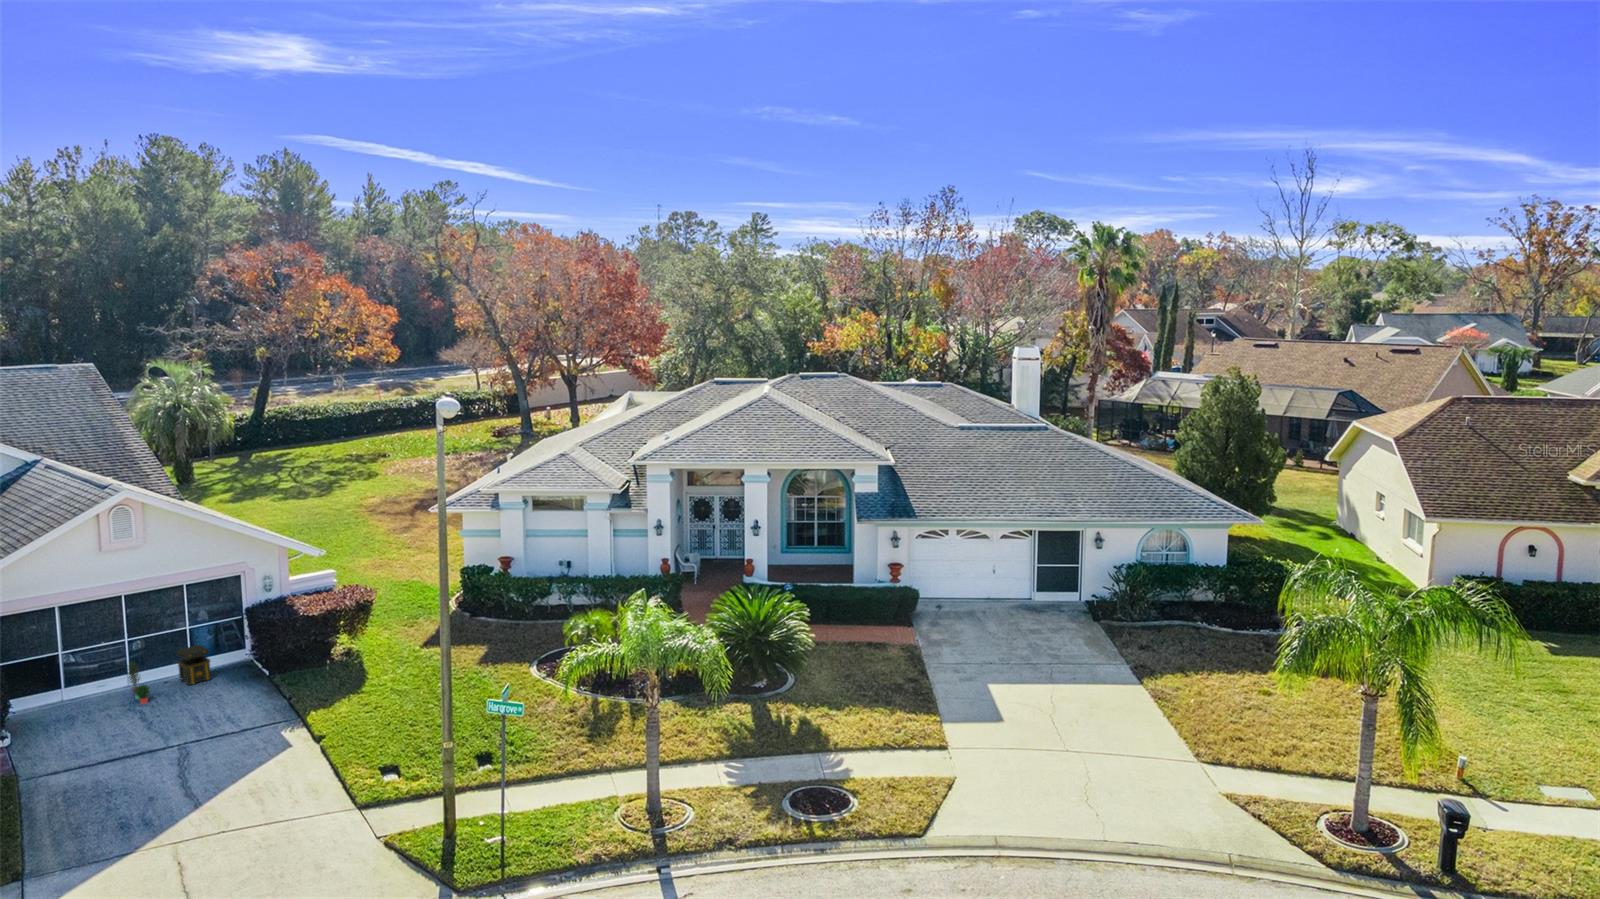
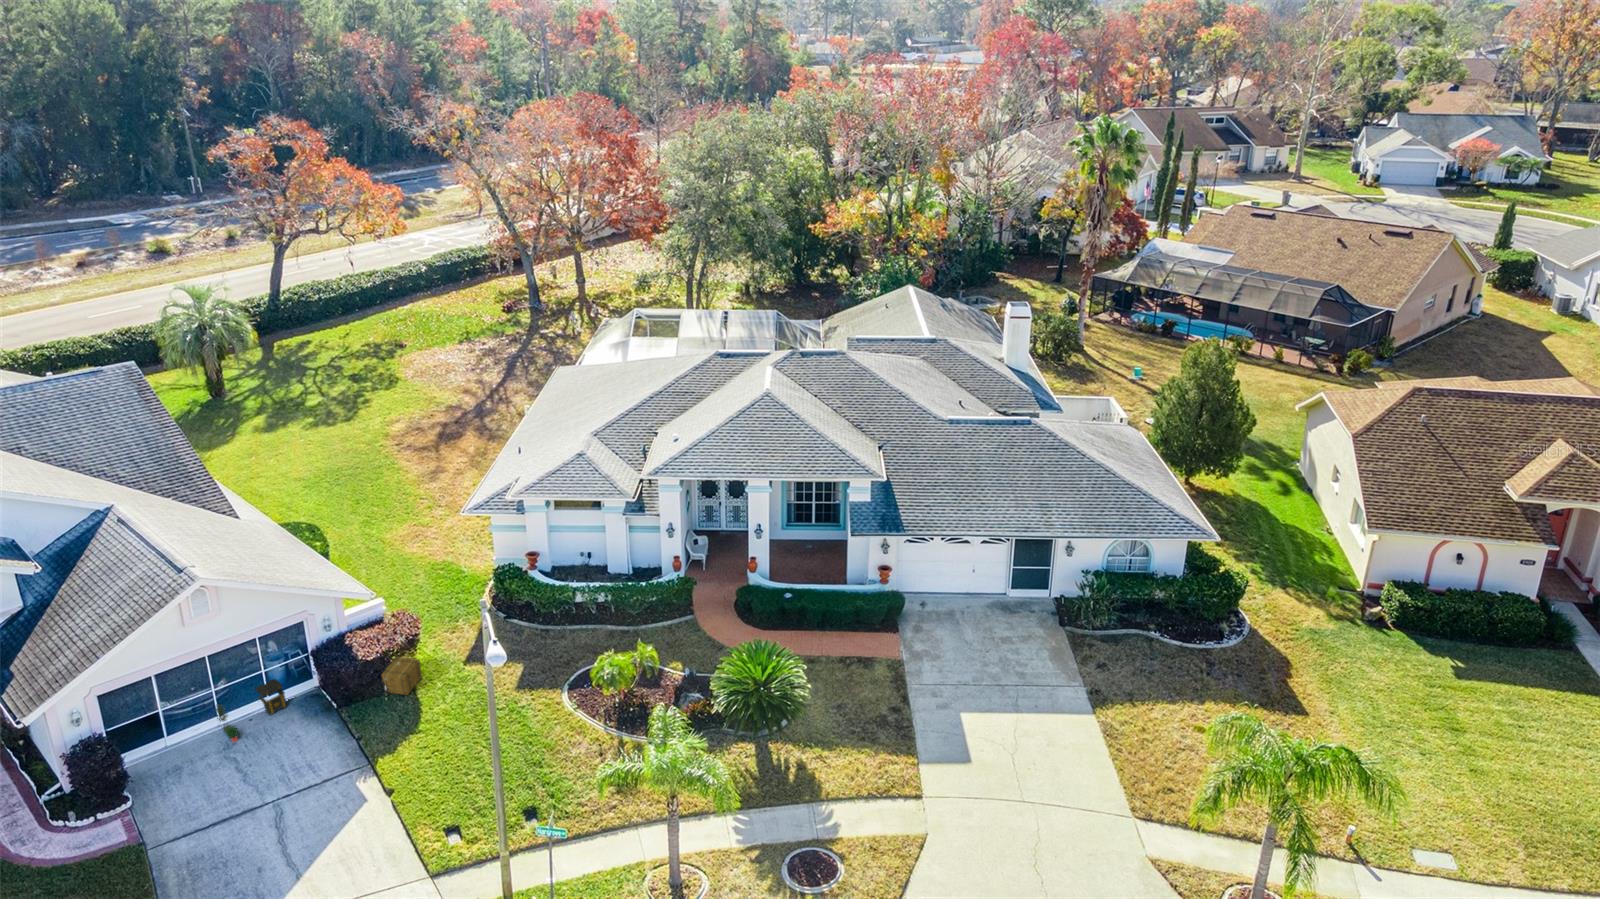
cardboard box: none [324,634,371,674] -> present [382,657,422,695]

